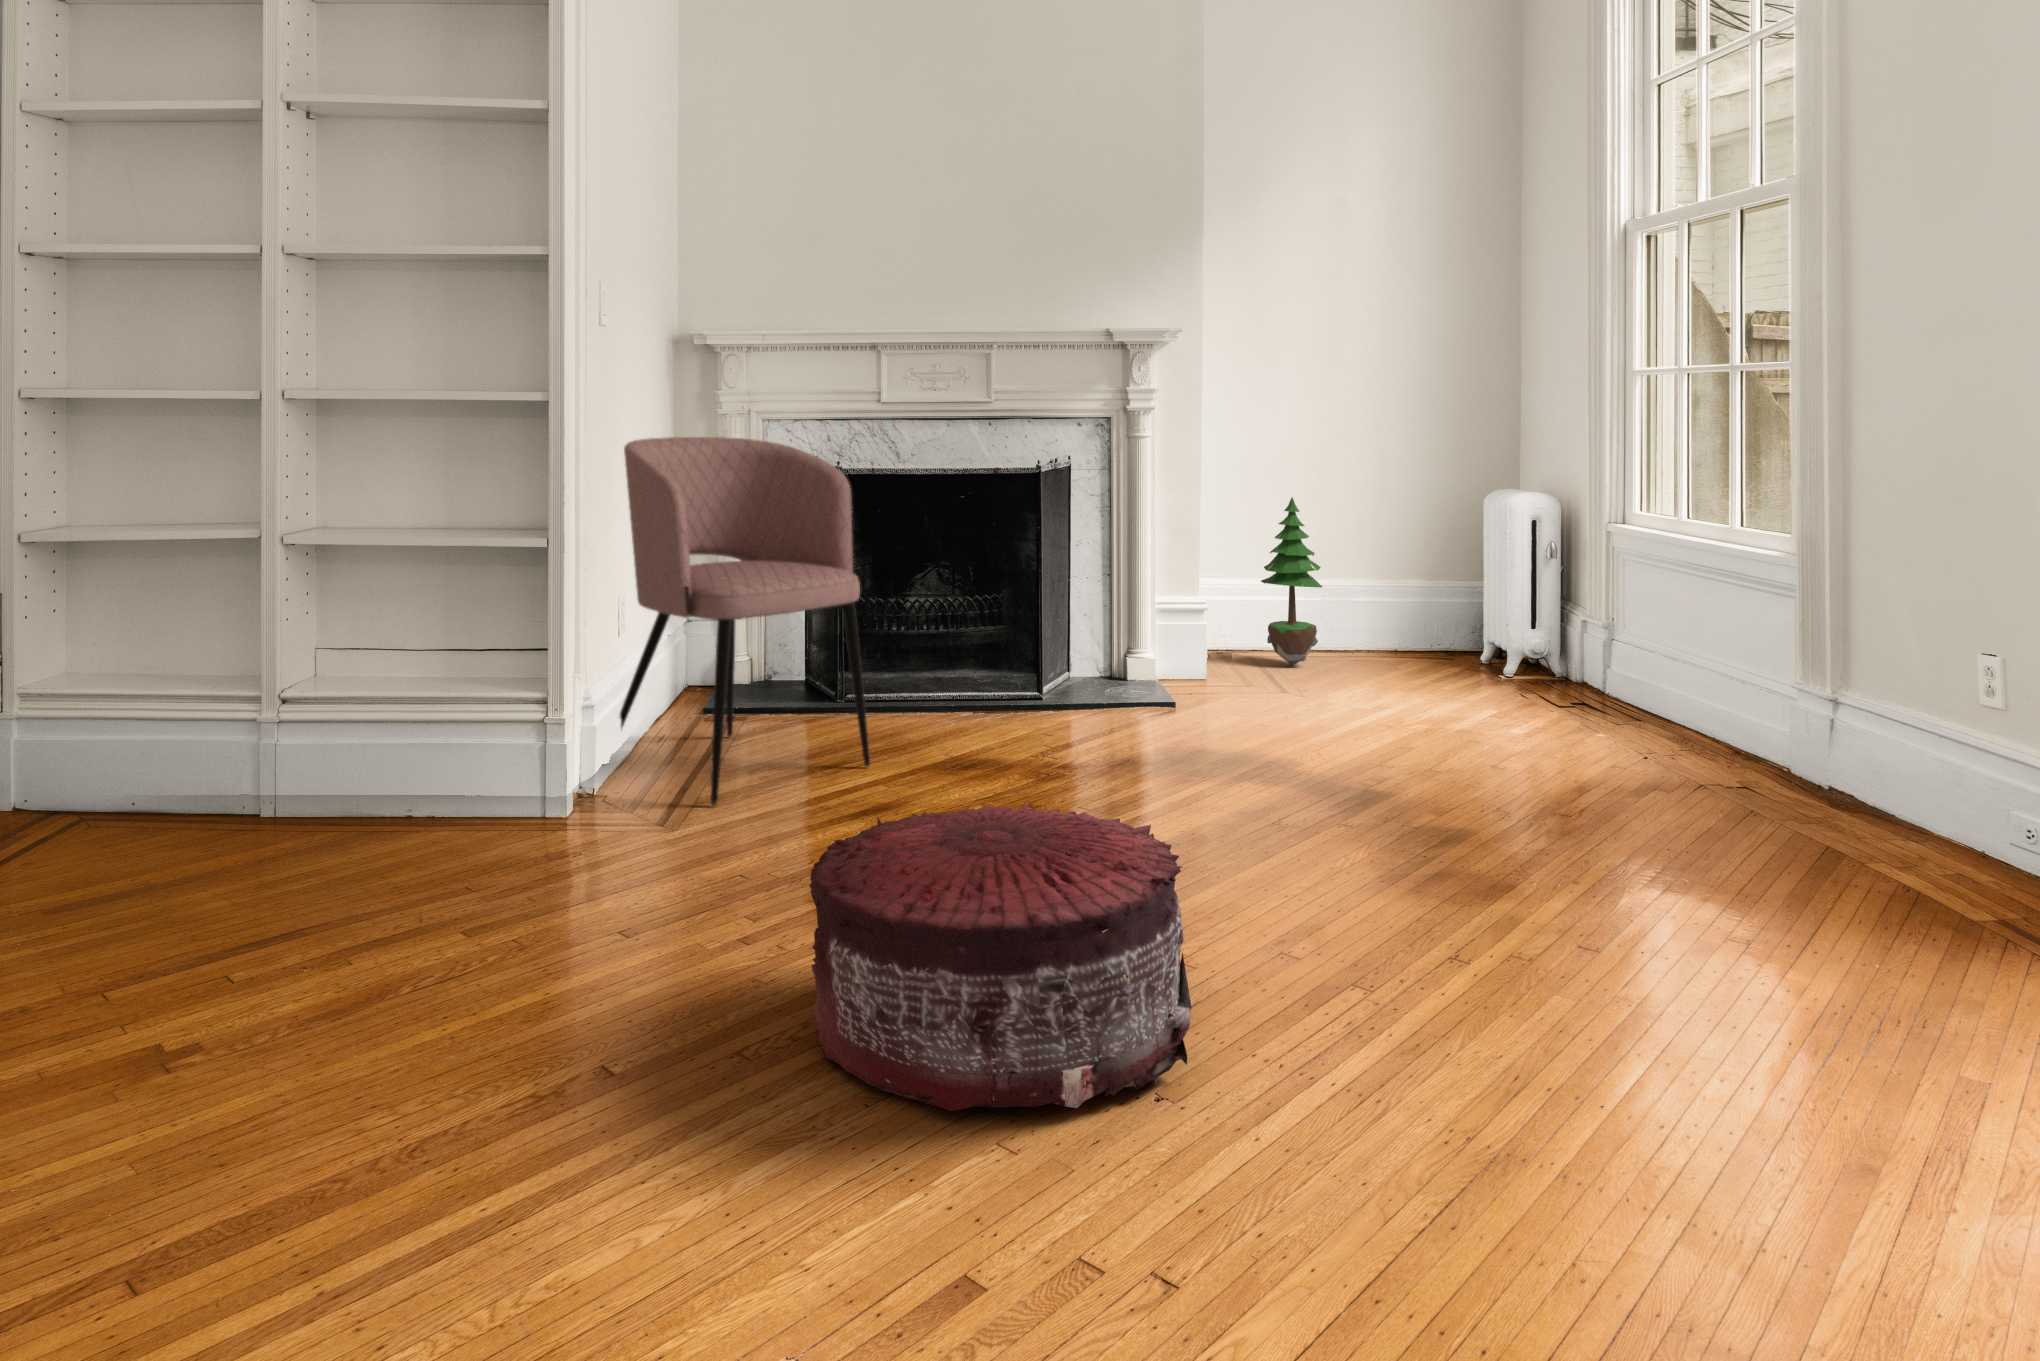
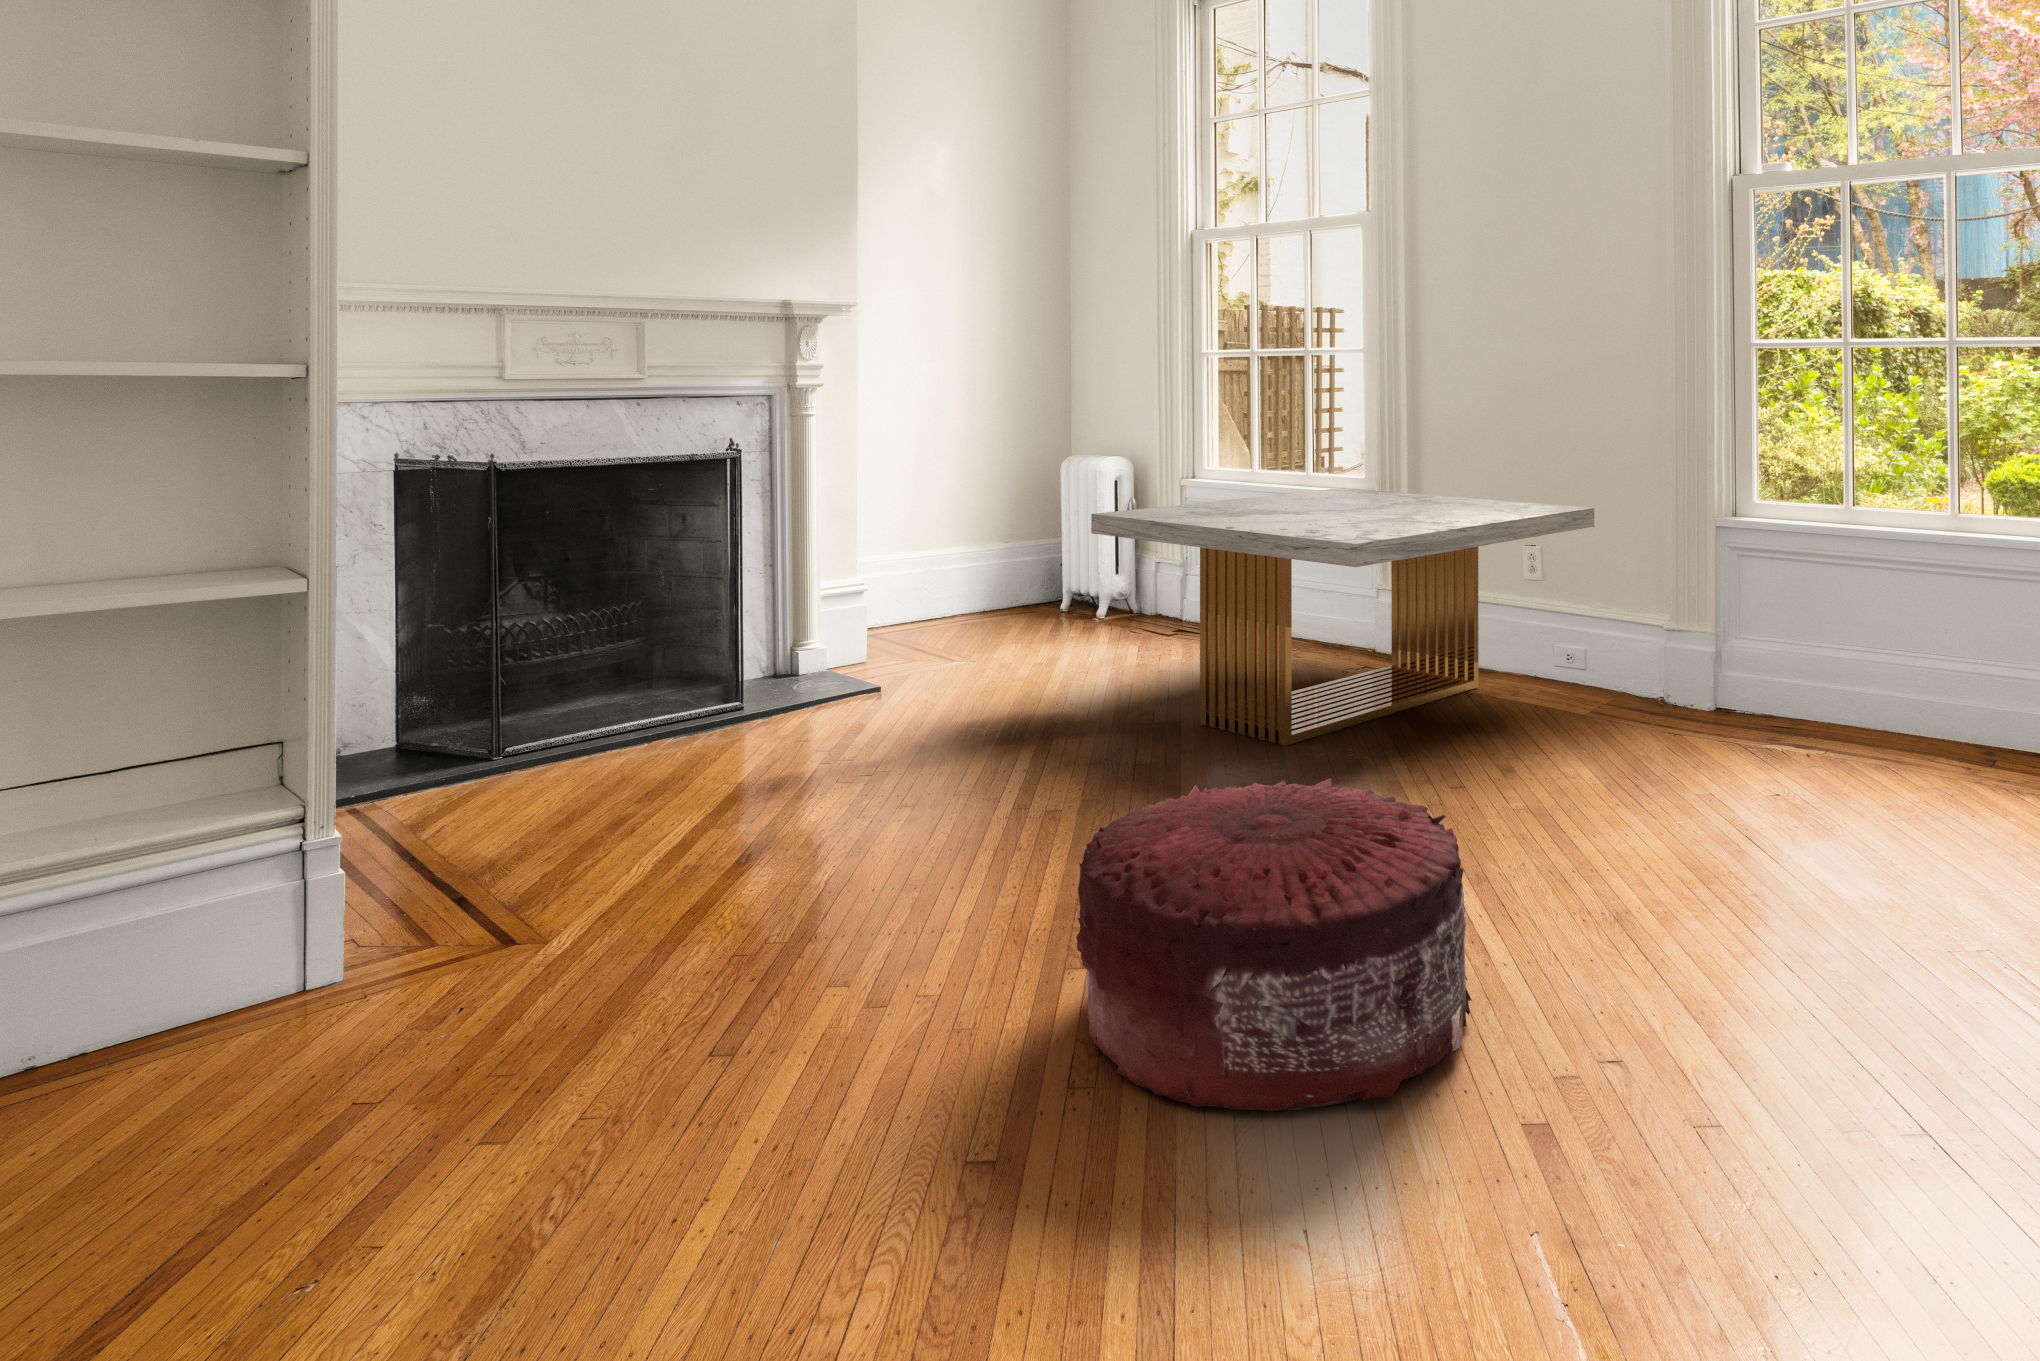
armchair: present [620,437,870,806] -> none [257,428,666,912]
potted tree: present [1261,497,1322,666] -> none [882,470,944,637]
coffee table: none [1327,548,2004,832] -> present [1091,488,1594,746]

